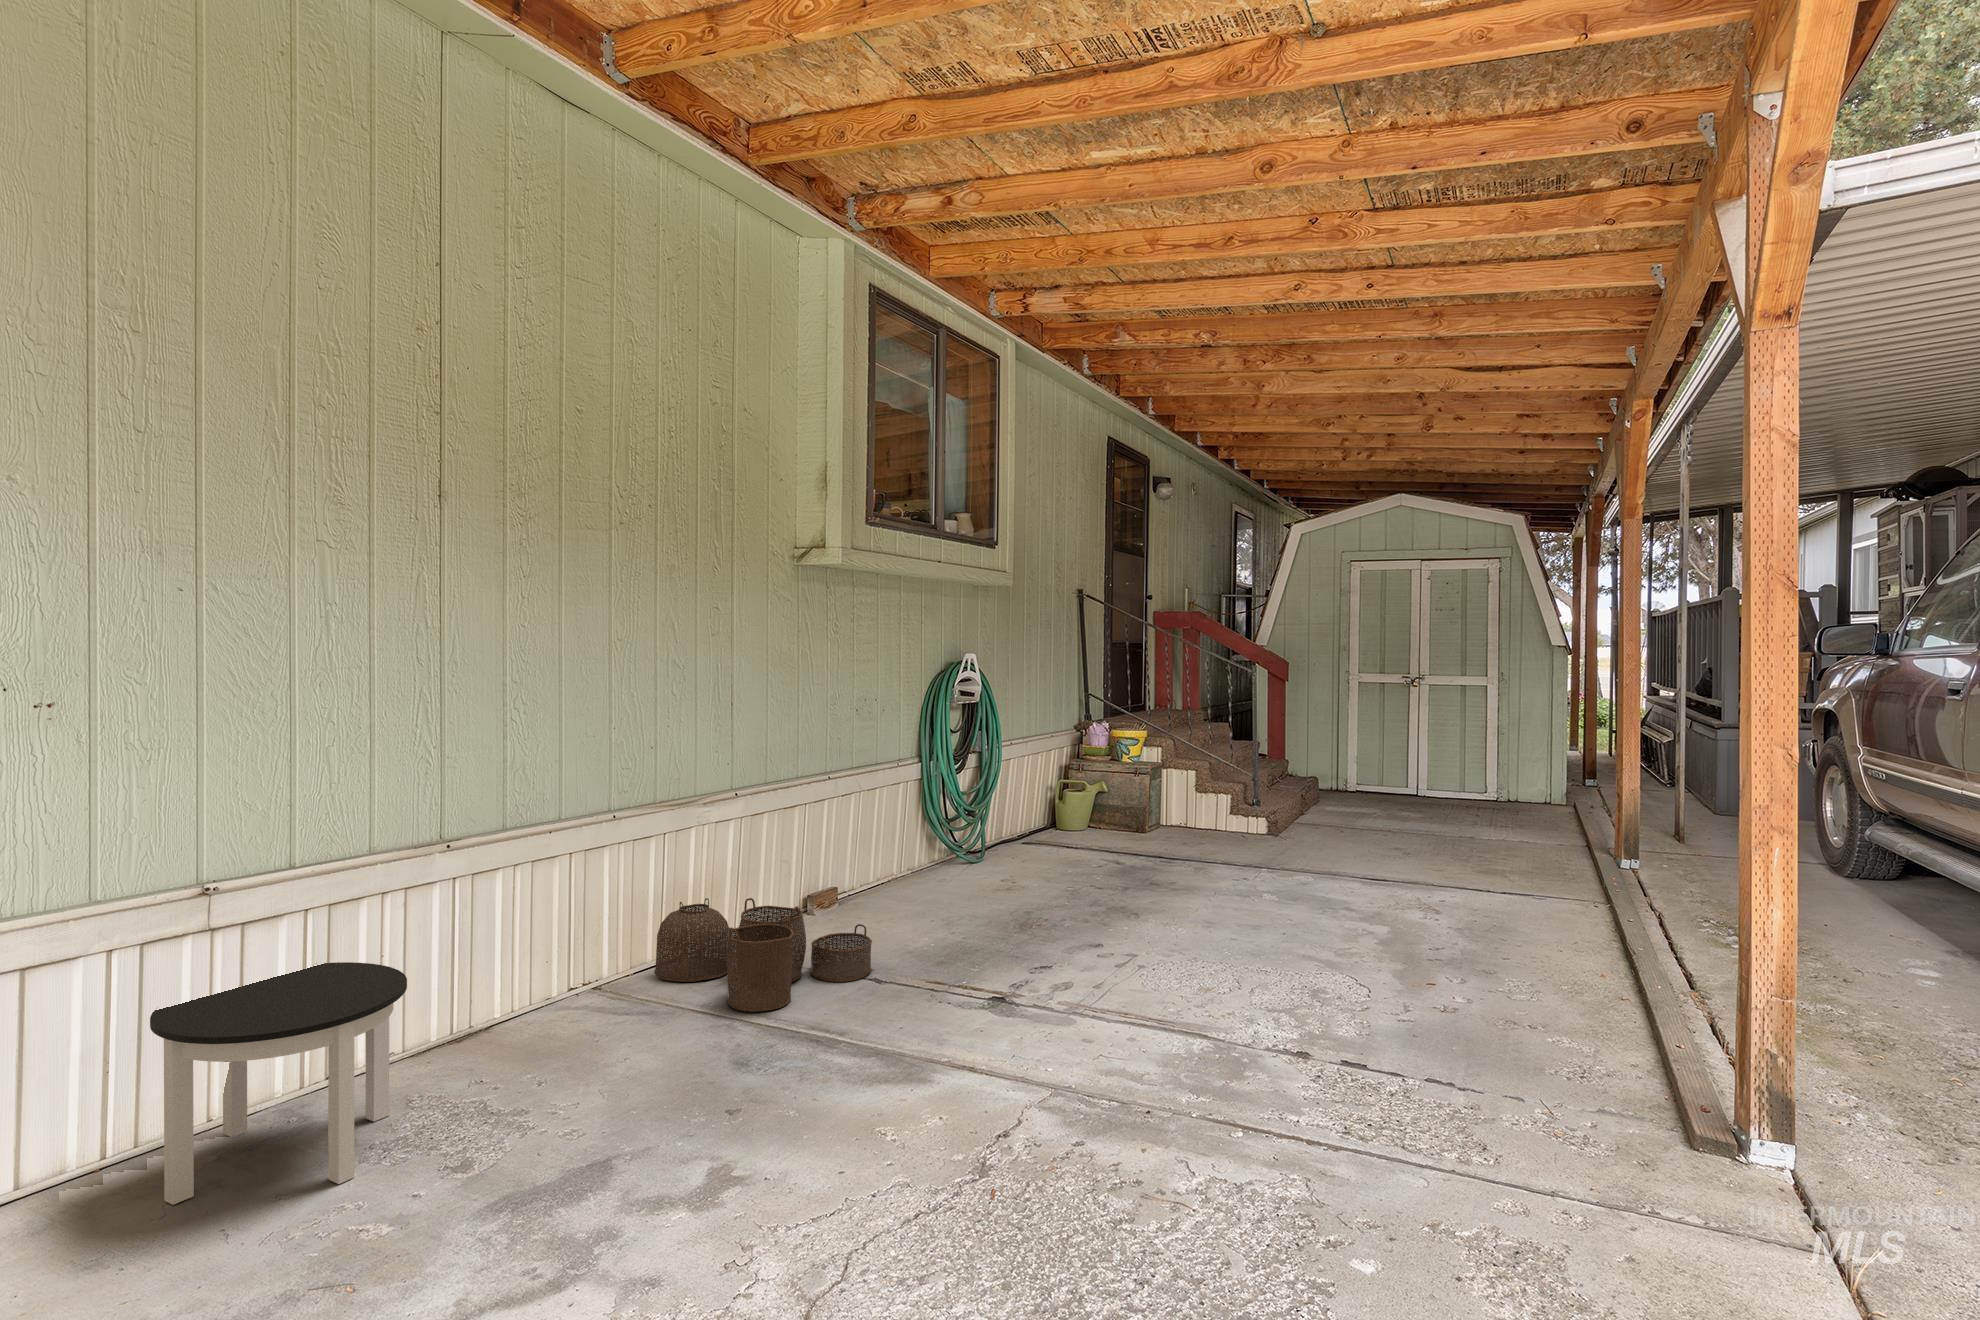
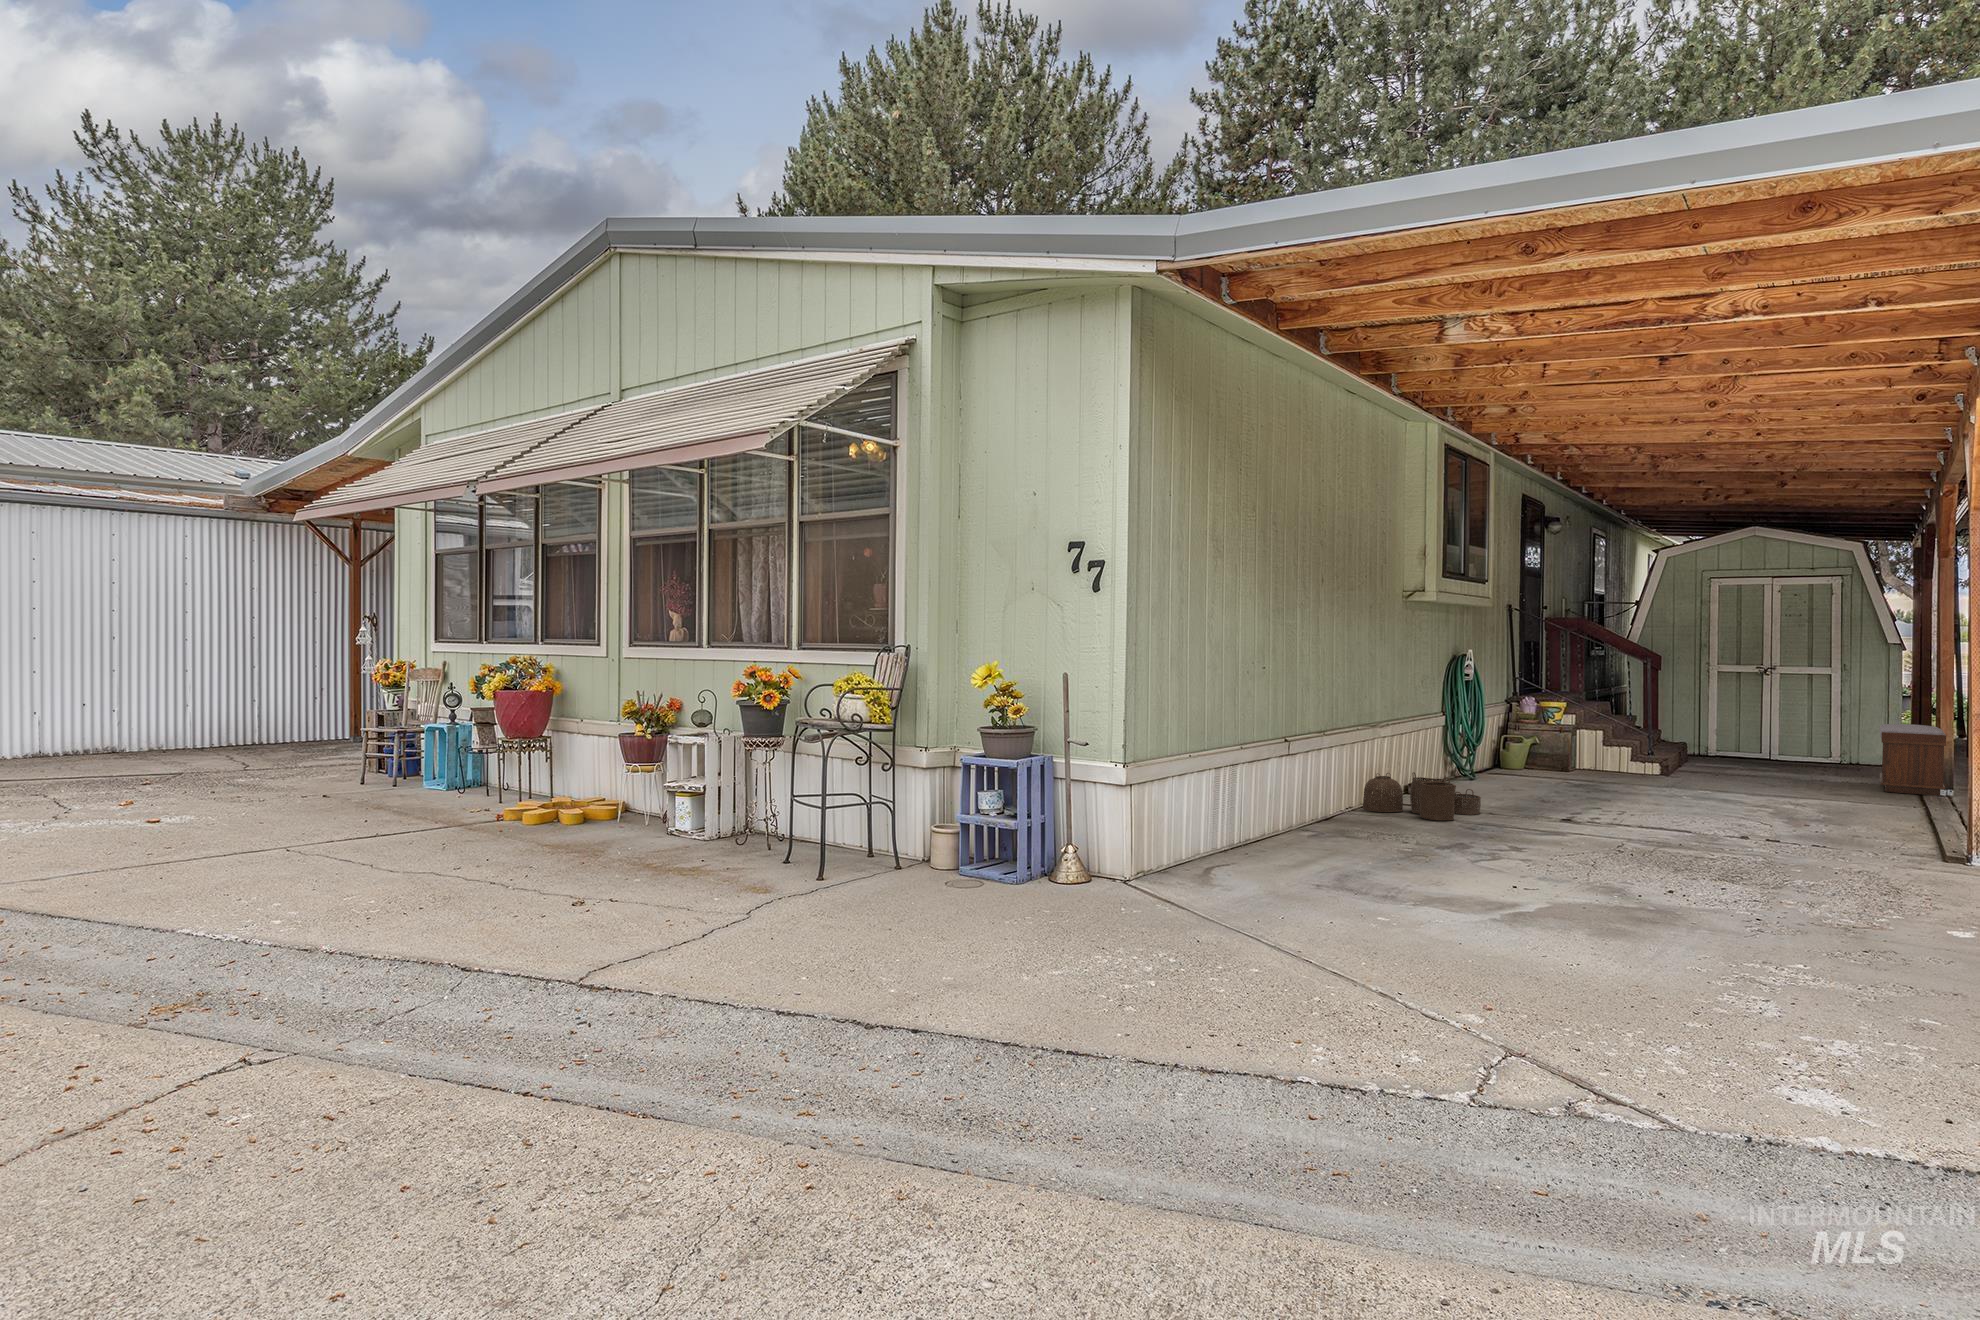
bench: none [1540,765,1628,879] -> present [1880,724,1946,796]
round table: present [150,962,407,1205] -> none [1275,774,1361,848]

